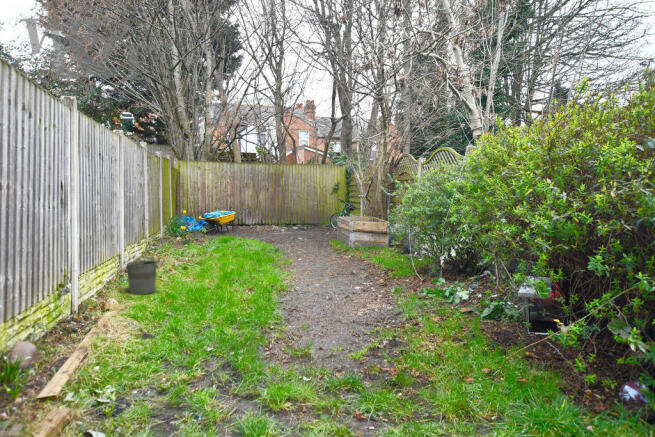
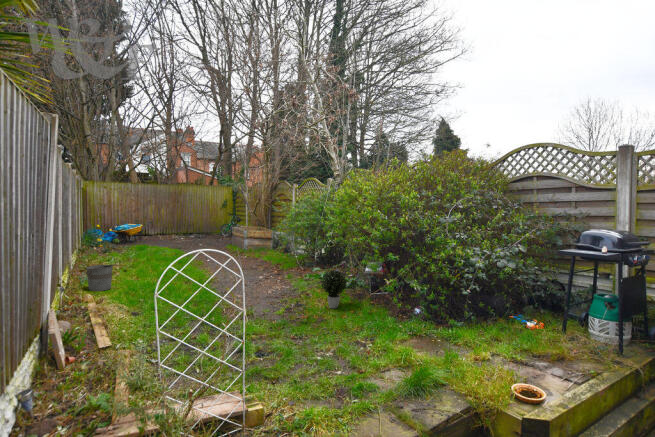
potted plant: none [428,289,479,359] -> present [320,270,347,309]

